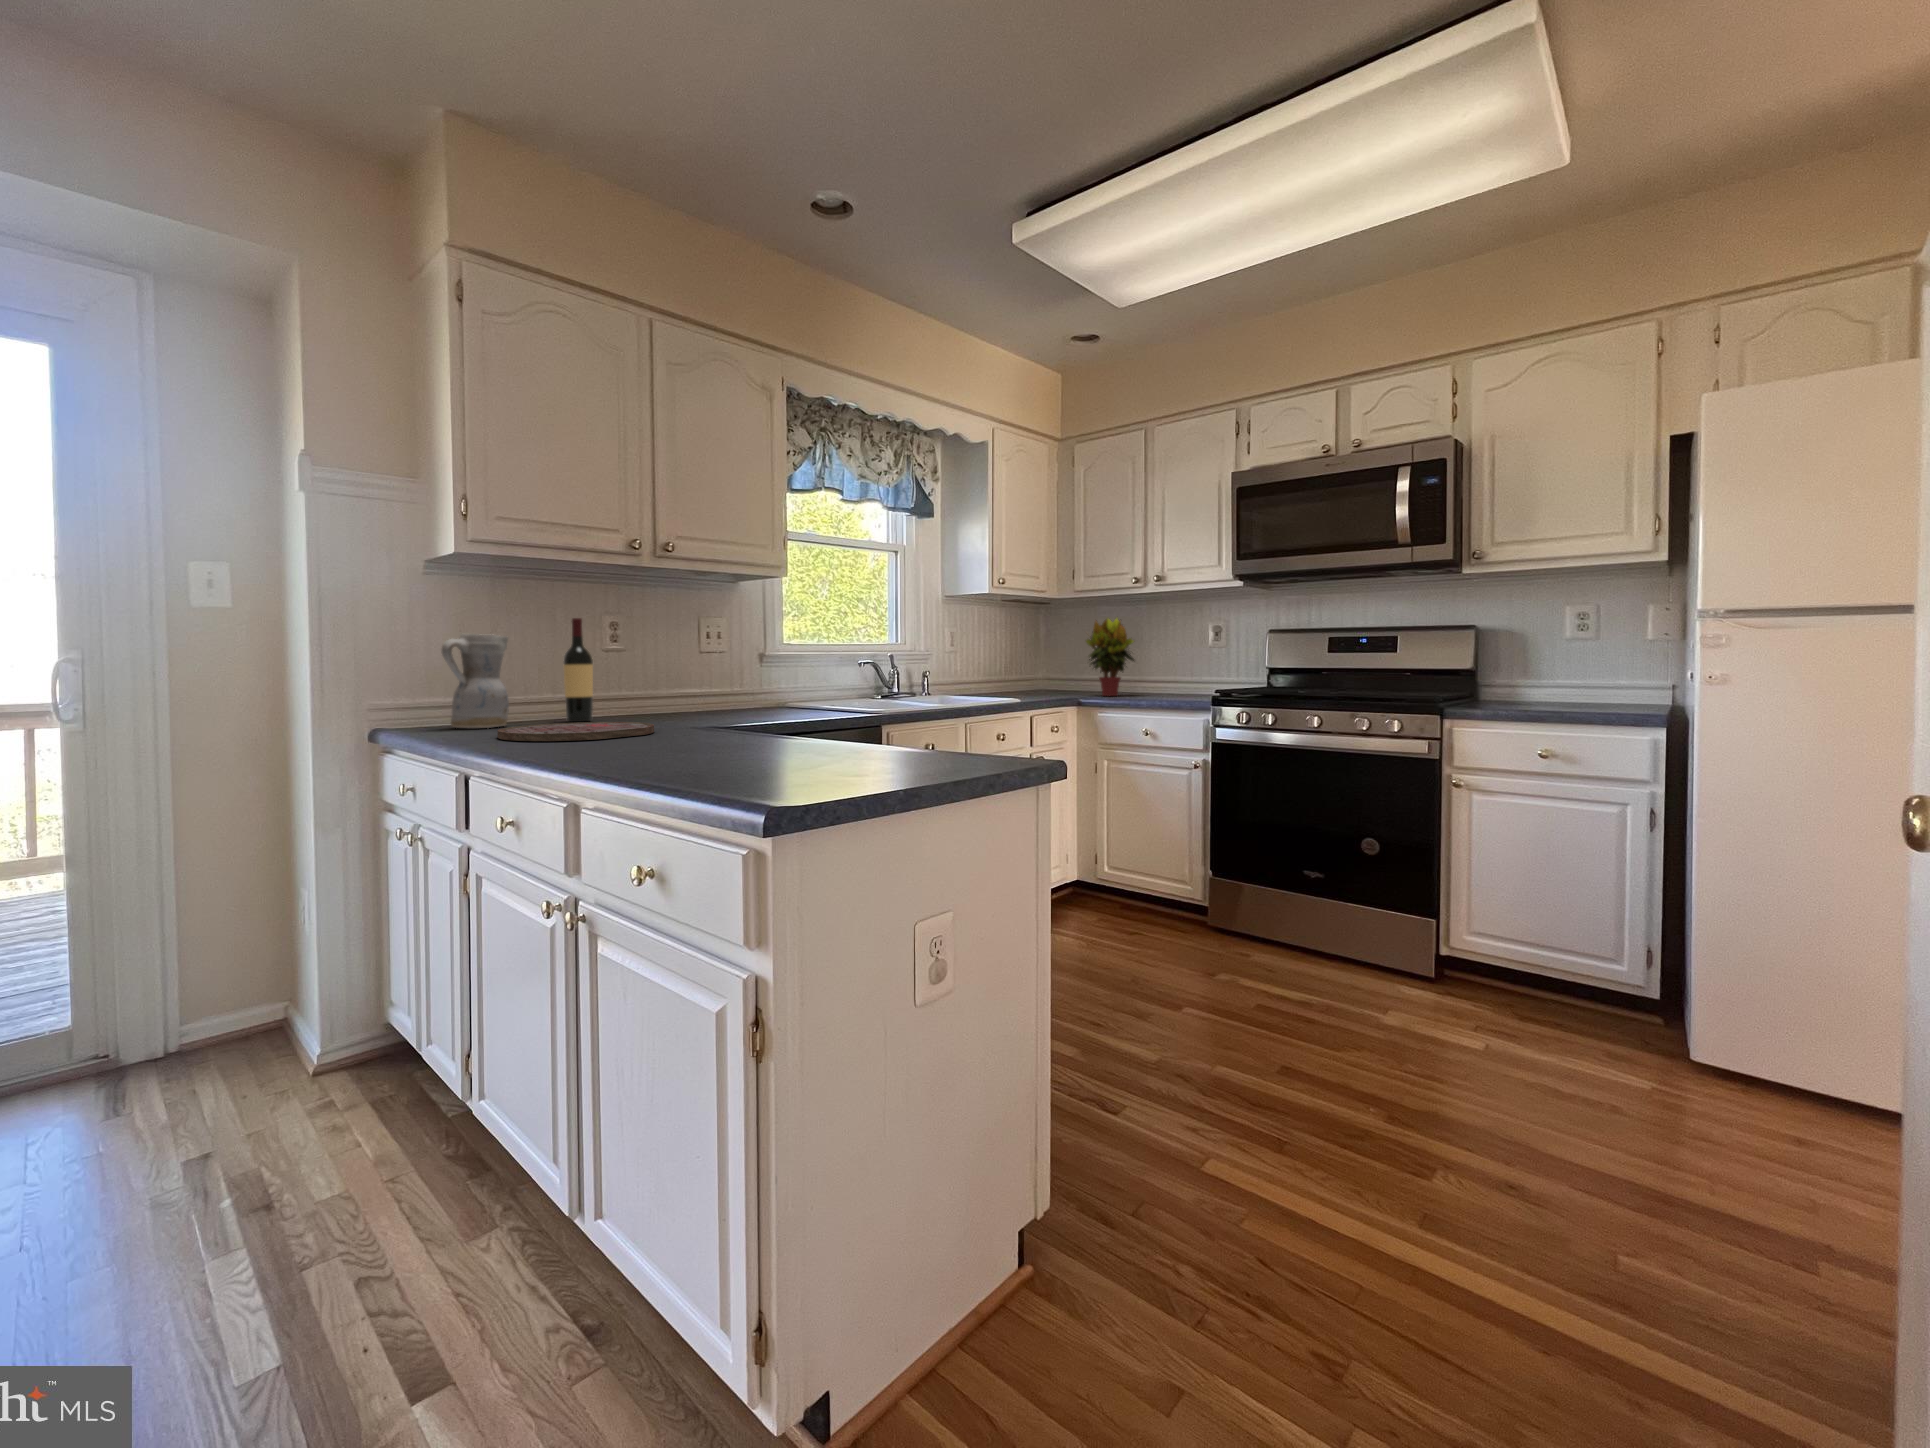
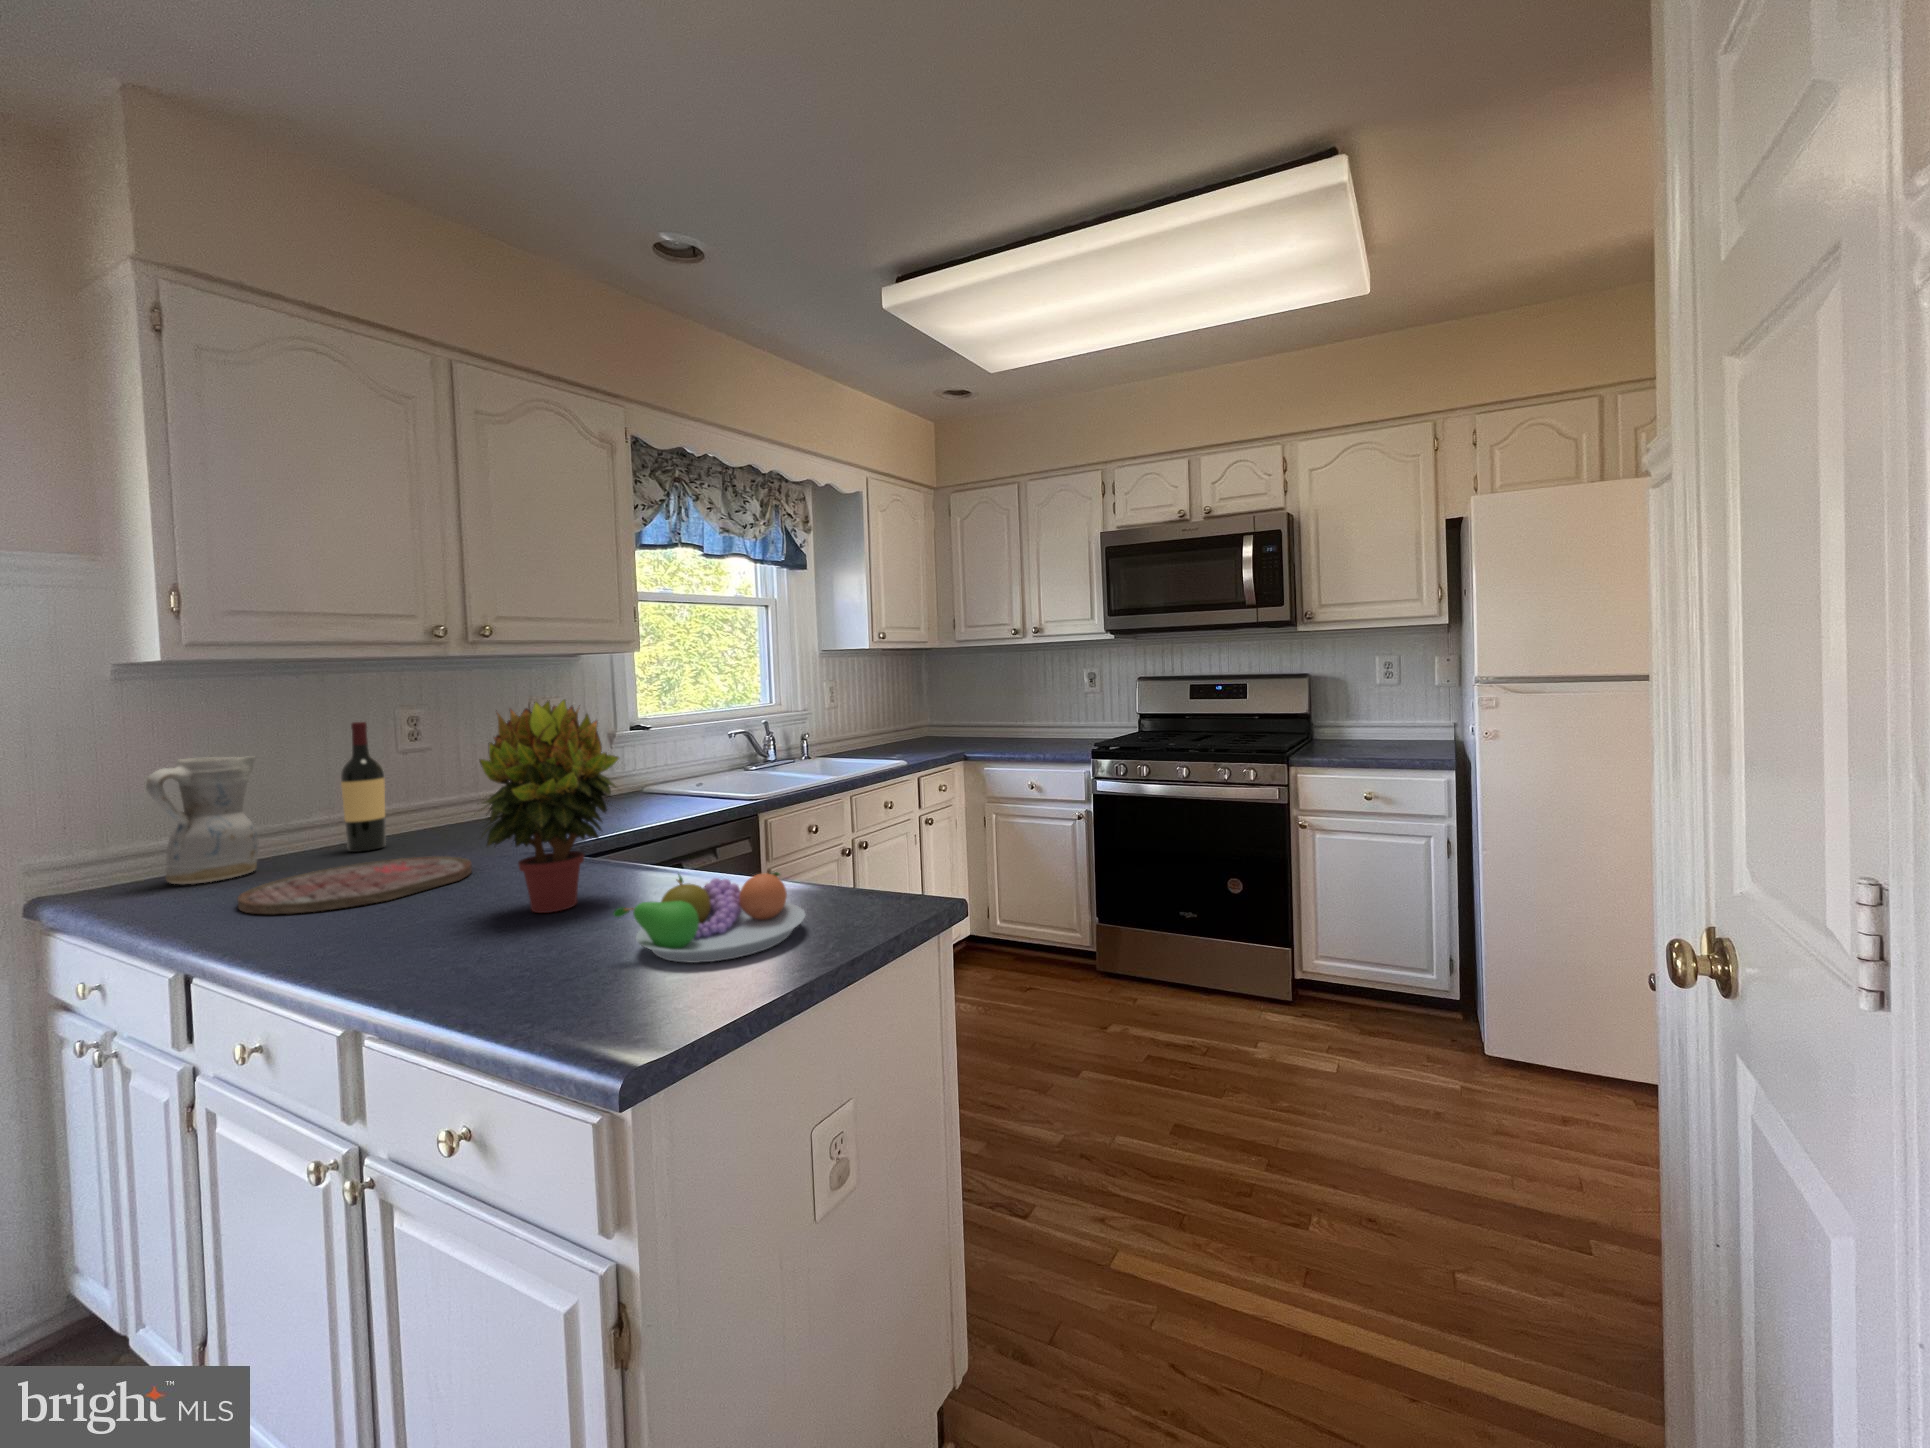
potted plant: present [1086,618,1134,696] -> present [480,699,619,913]
fruit bowl: none [761,709,916,772] -> present [614,872,805,963]

